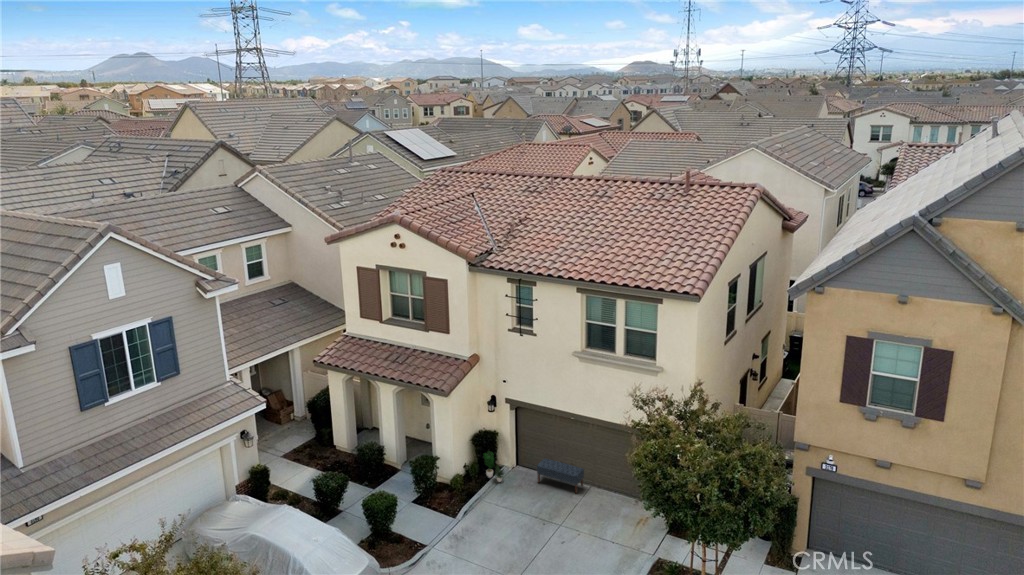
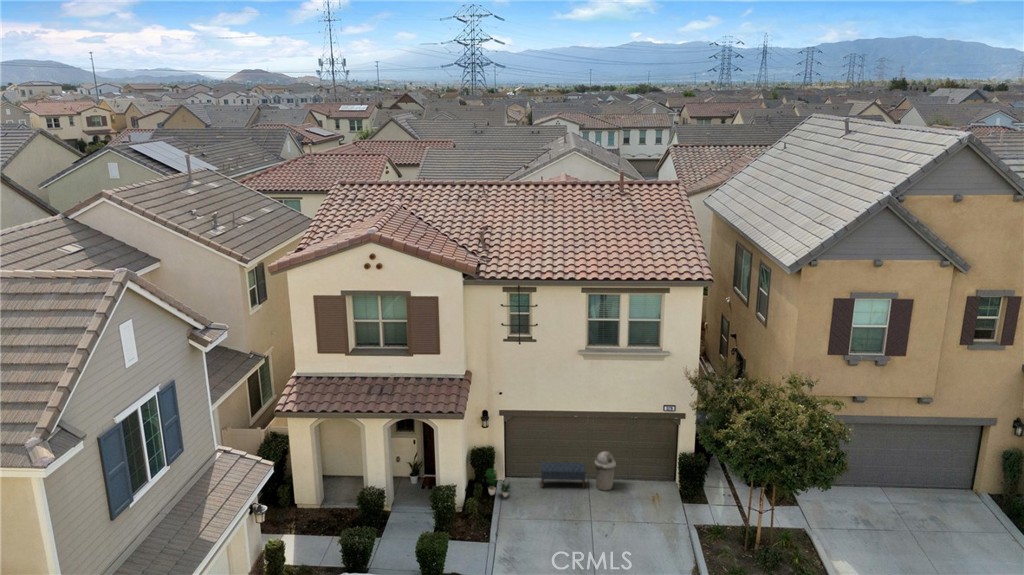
trash can: none [587,461,610,501] -> present [595,451,616,490]

